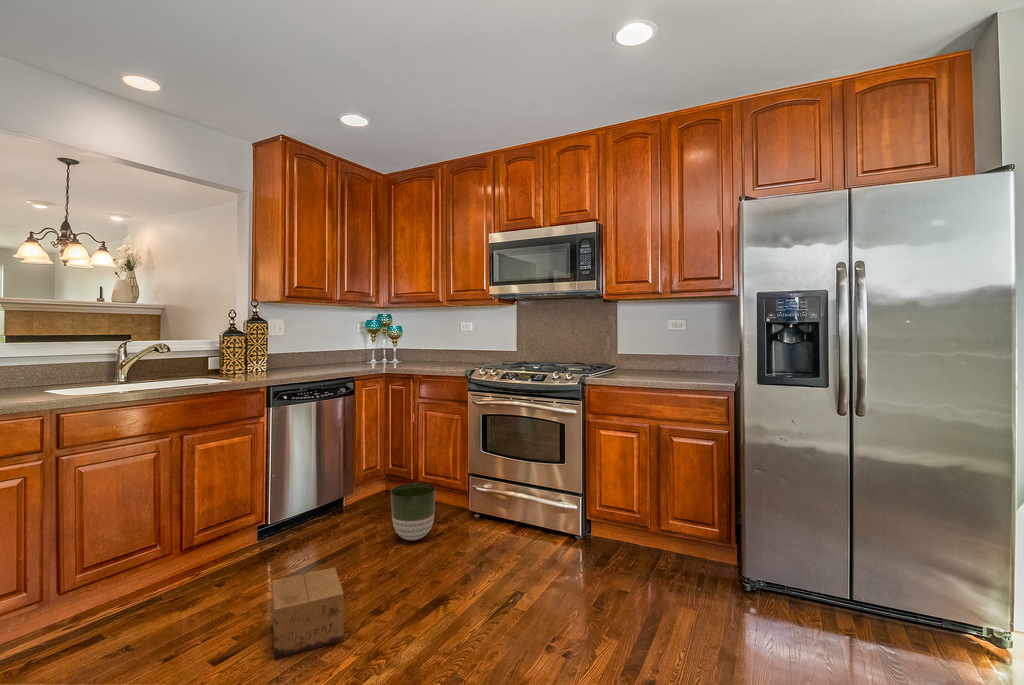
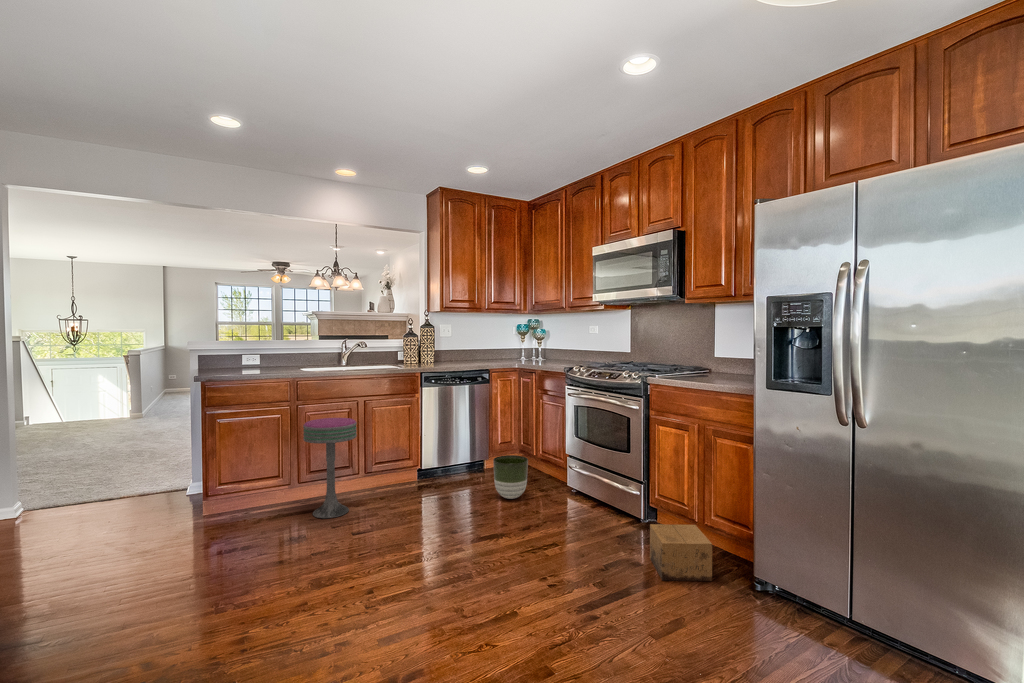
bar stool: none [92,466,196,643] -> present [303,418,357,518]
cardboard box: present [272,567,344,660] -> present [650,524,712,581]

